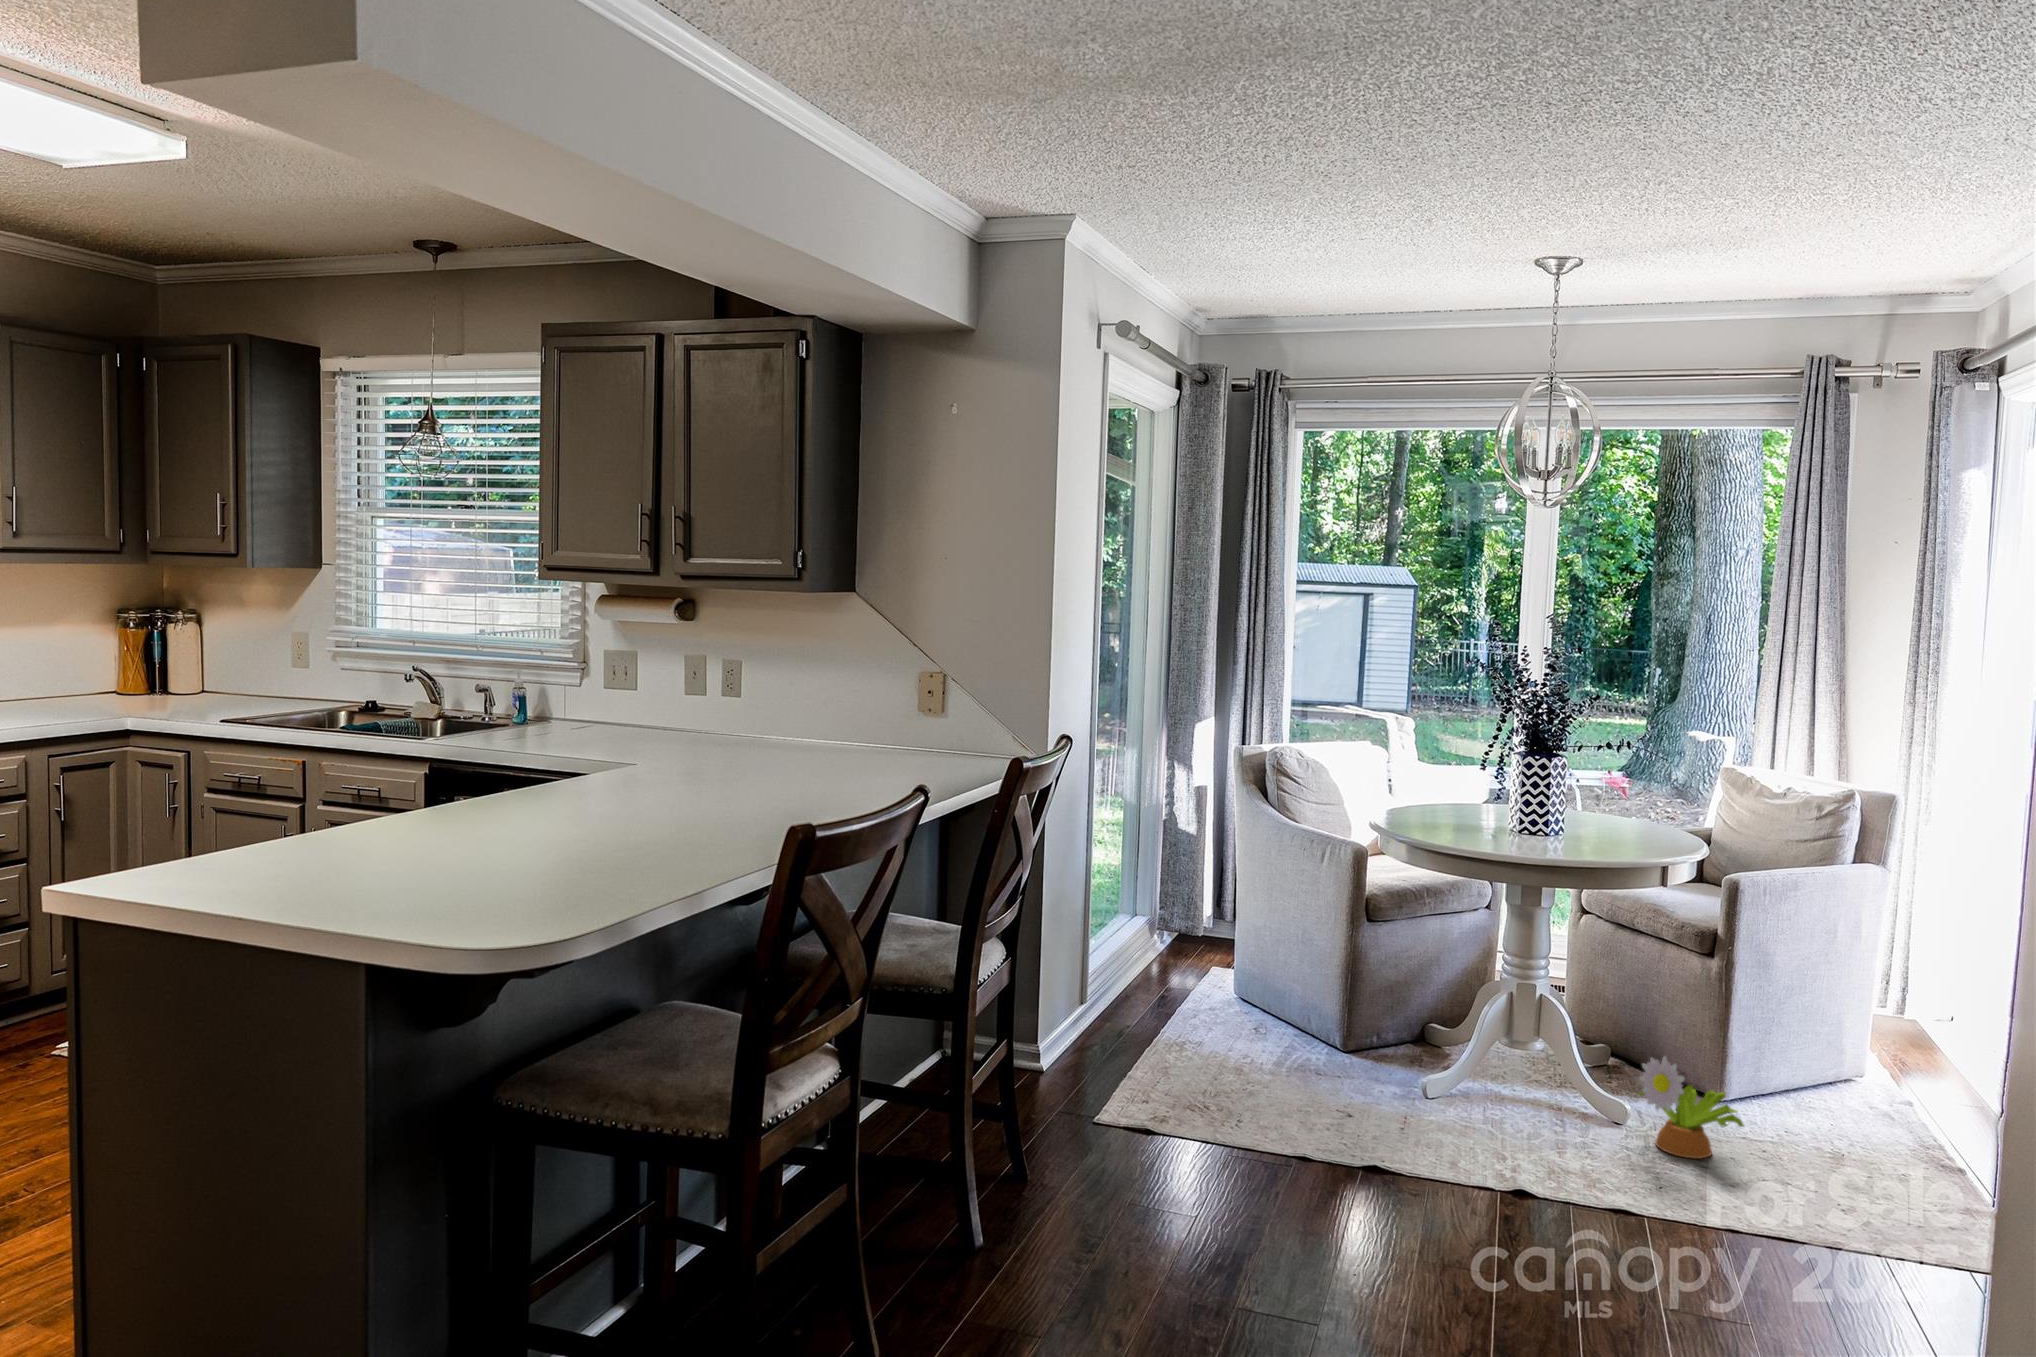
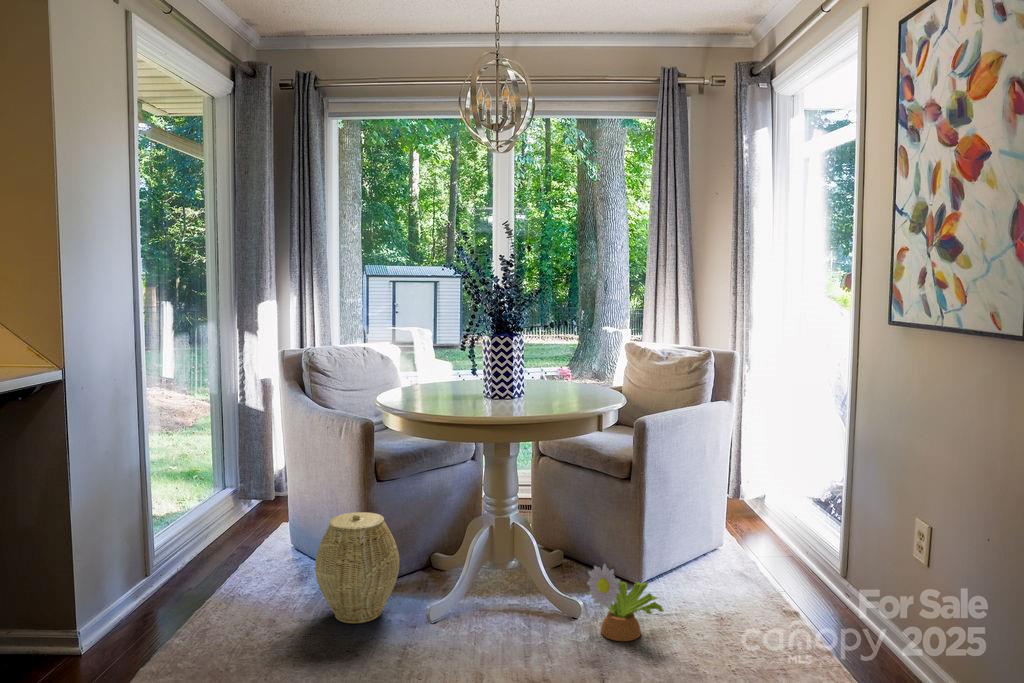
woven basket: none [1290,956,1391,1087] -> present [315,512,399,623]

